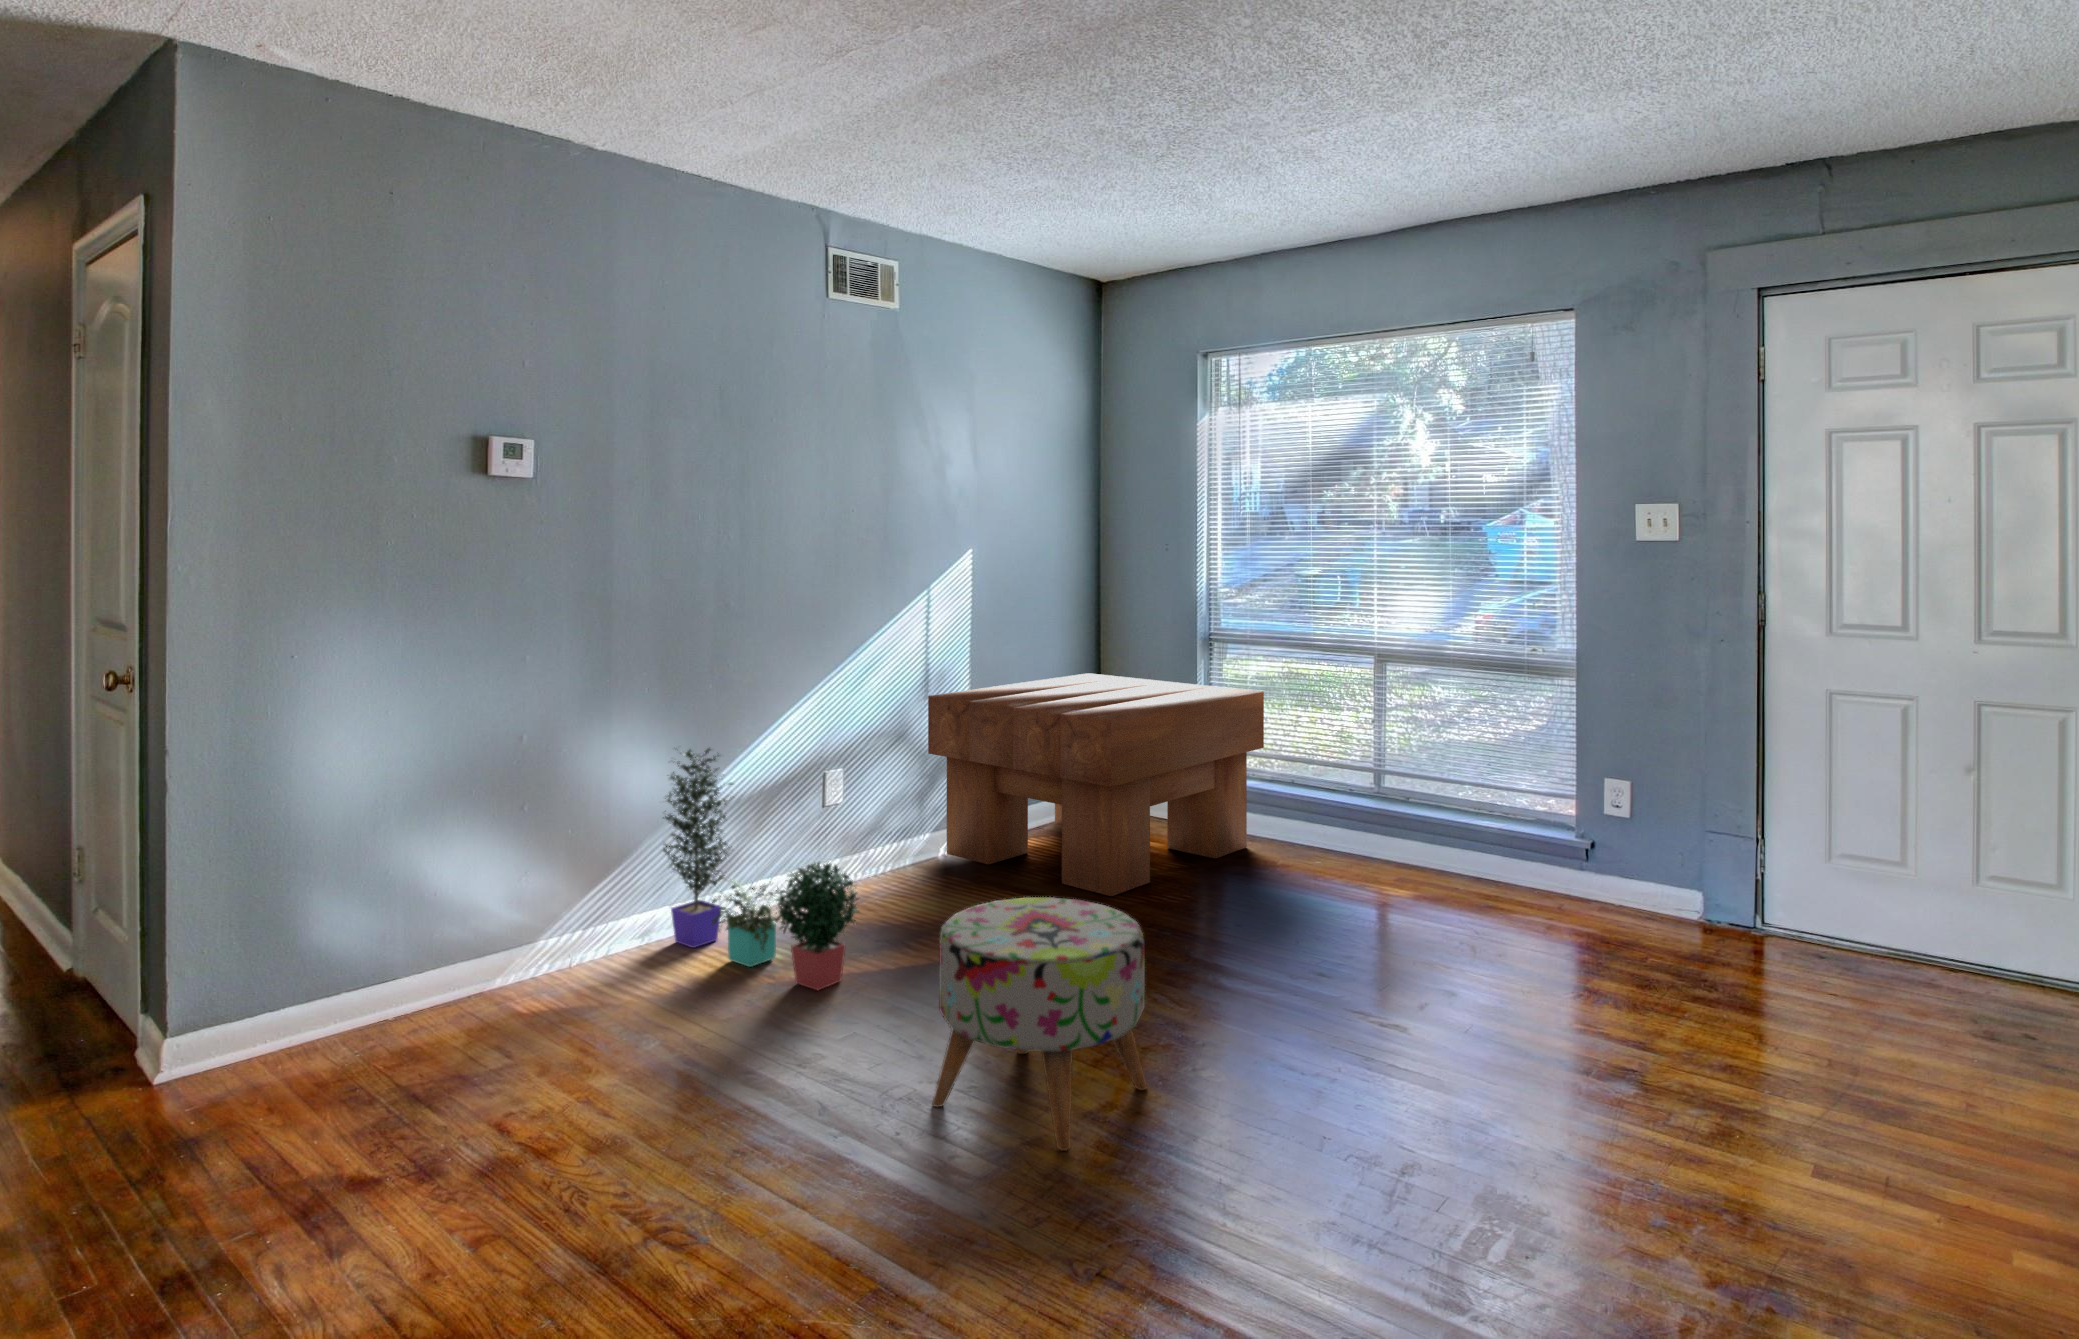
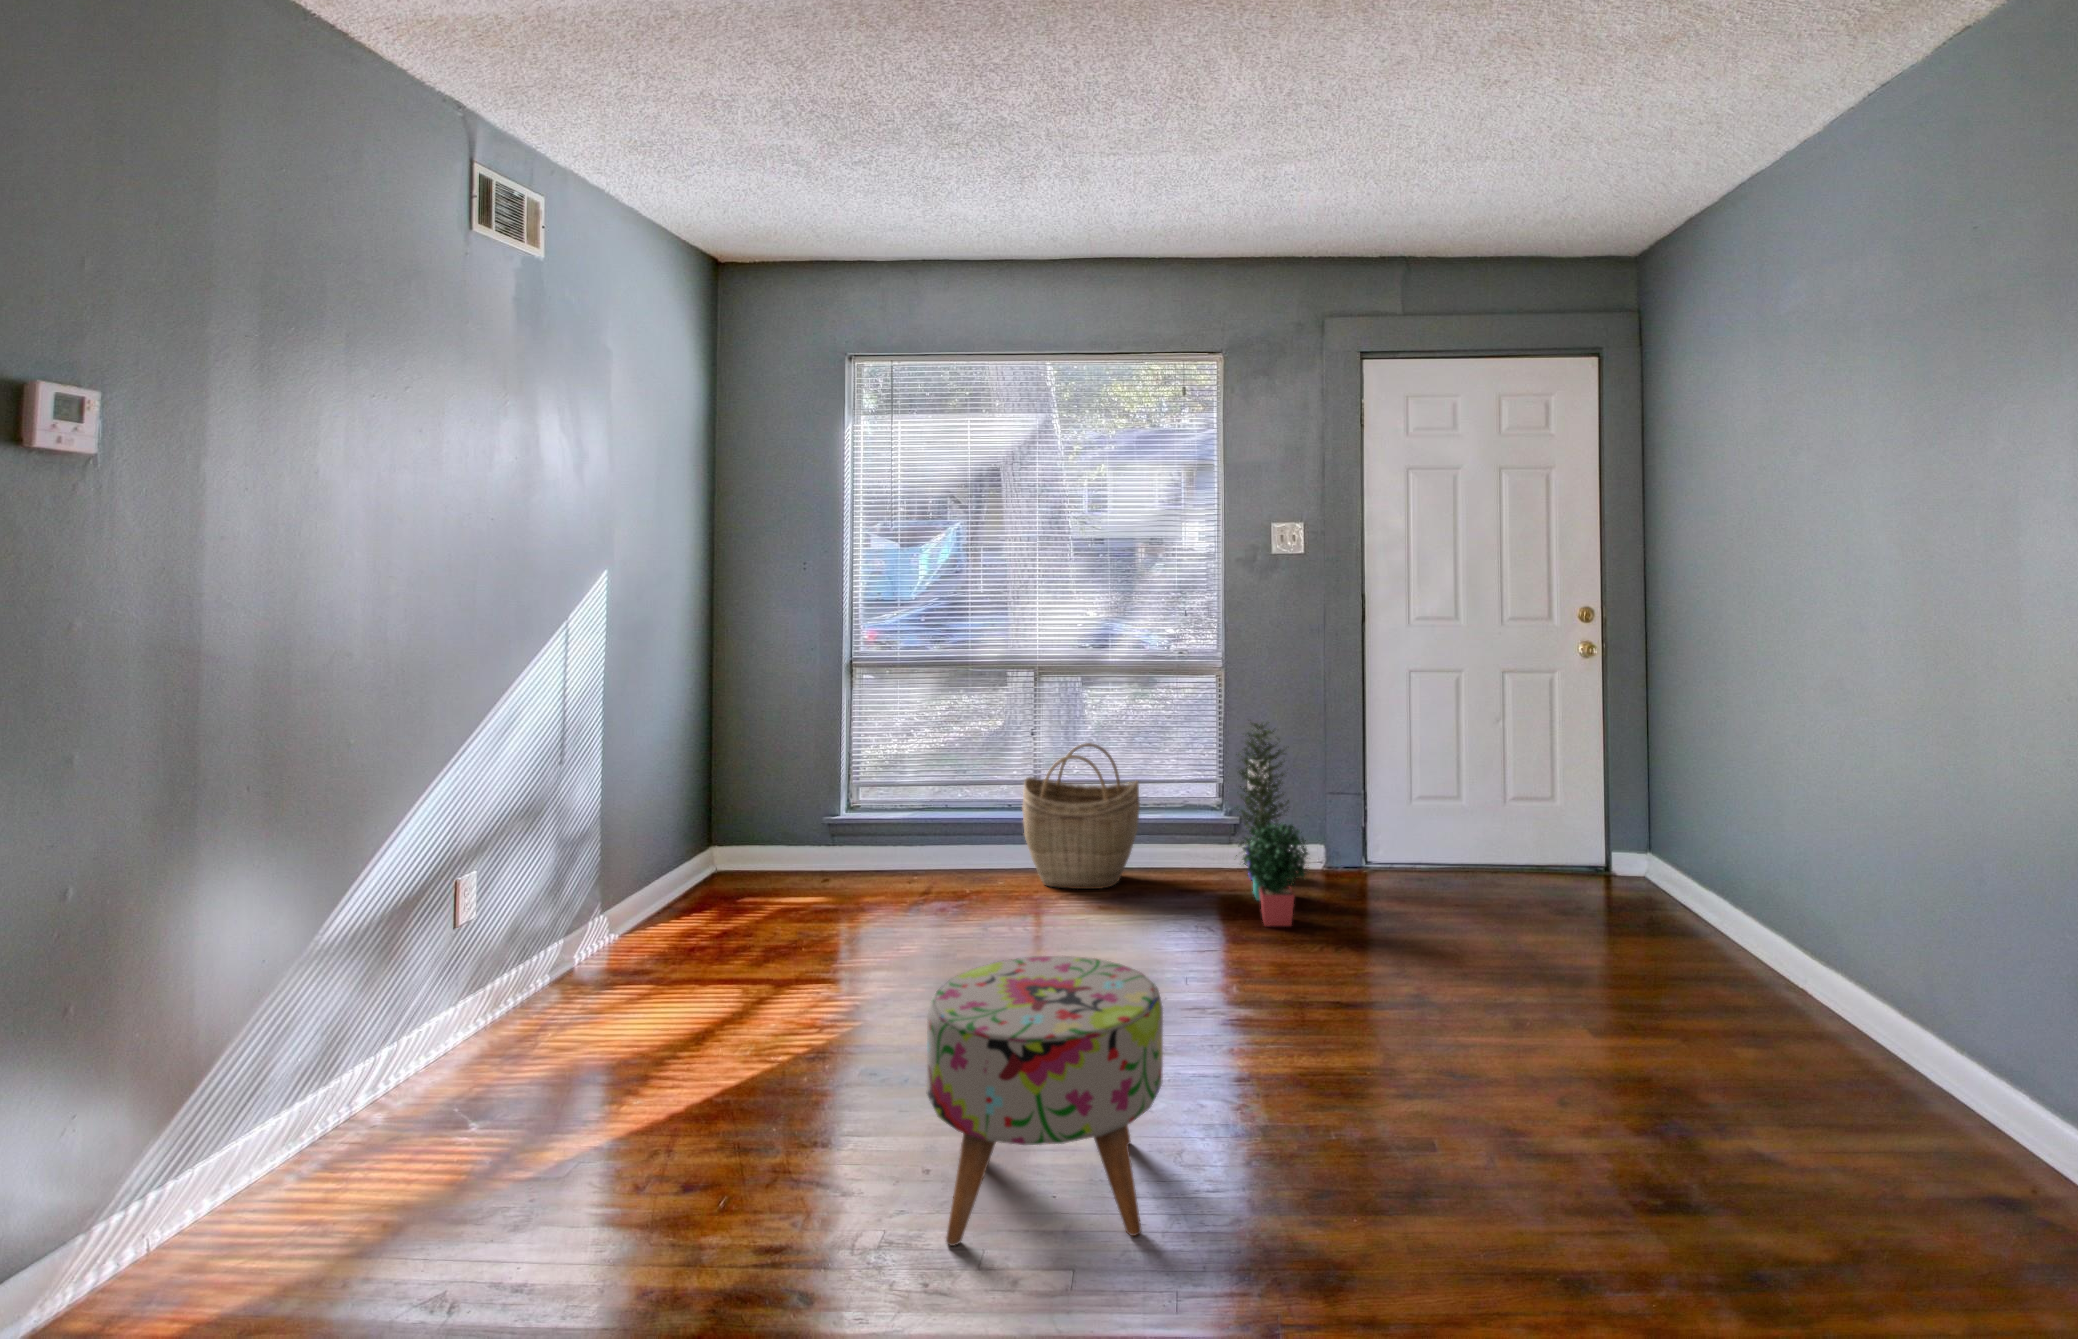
coffee table: present [928,673,1264,896] -> none [565,712,935,958]
woven basket: none [1331,737,1459,889] -> present [1023,743,1140,889]
potted plant: present [663,747,859,990] -> present [1234,722,1308,926]

